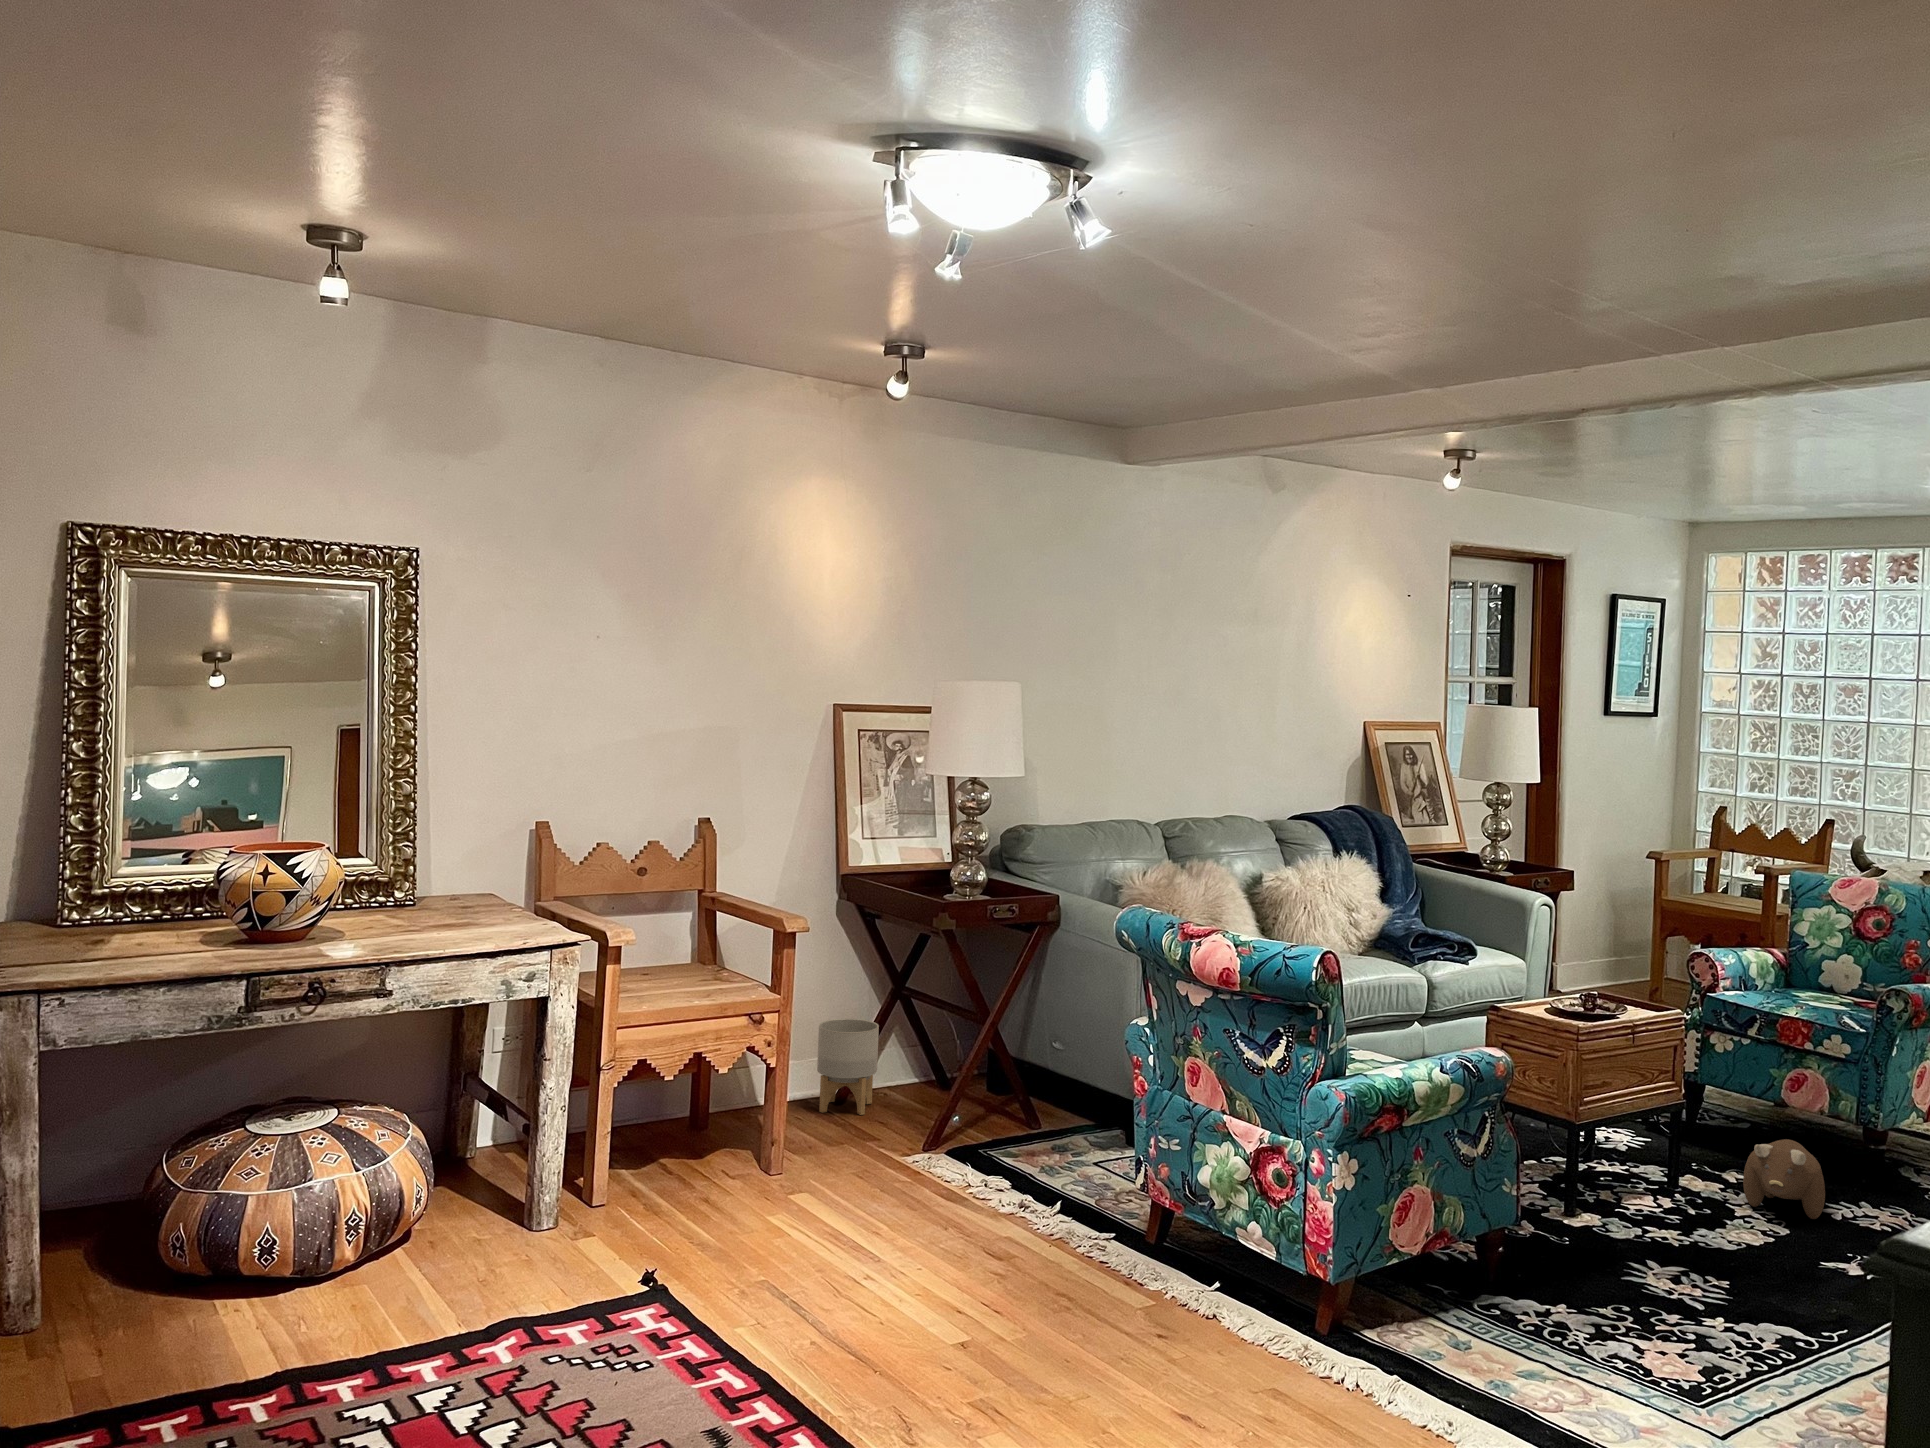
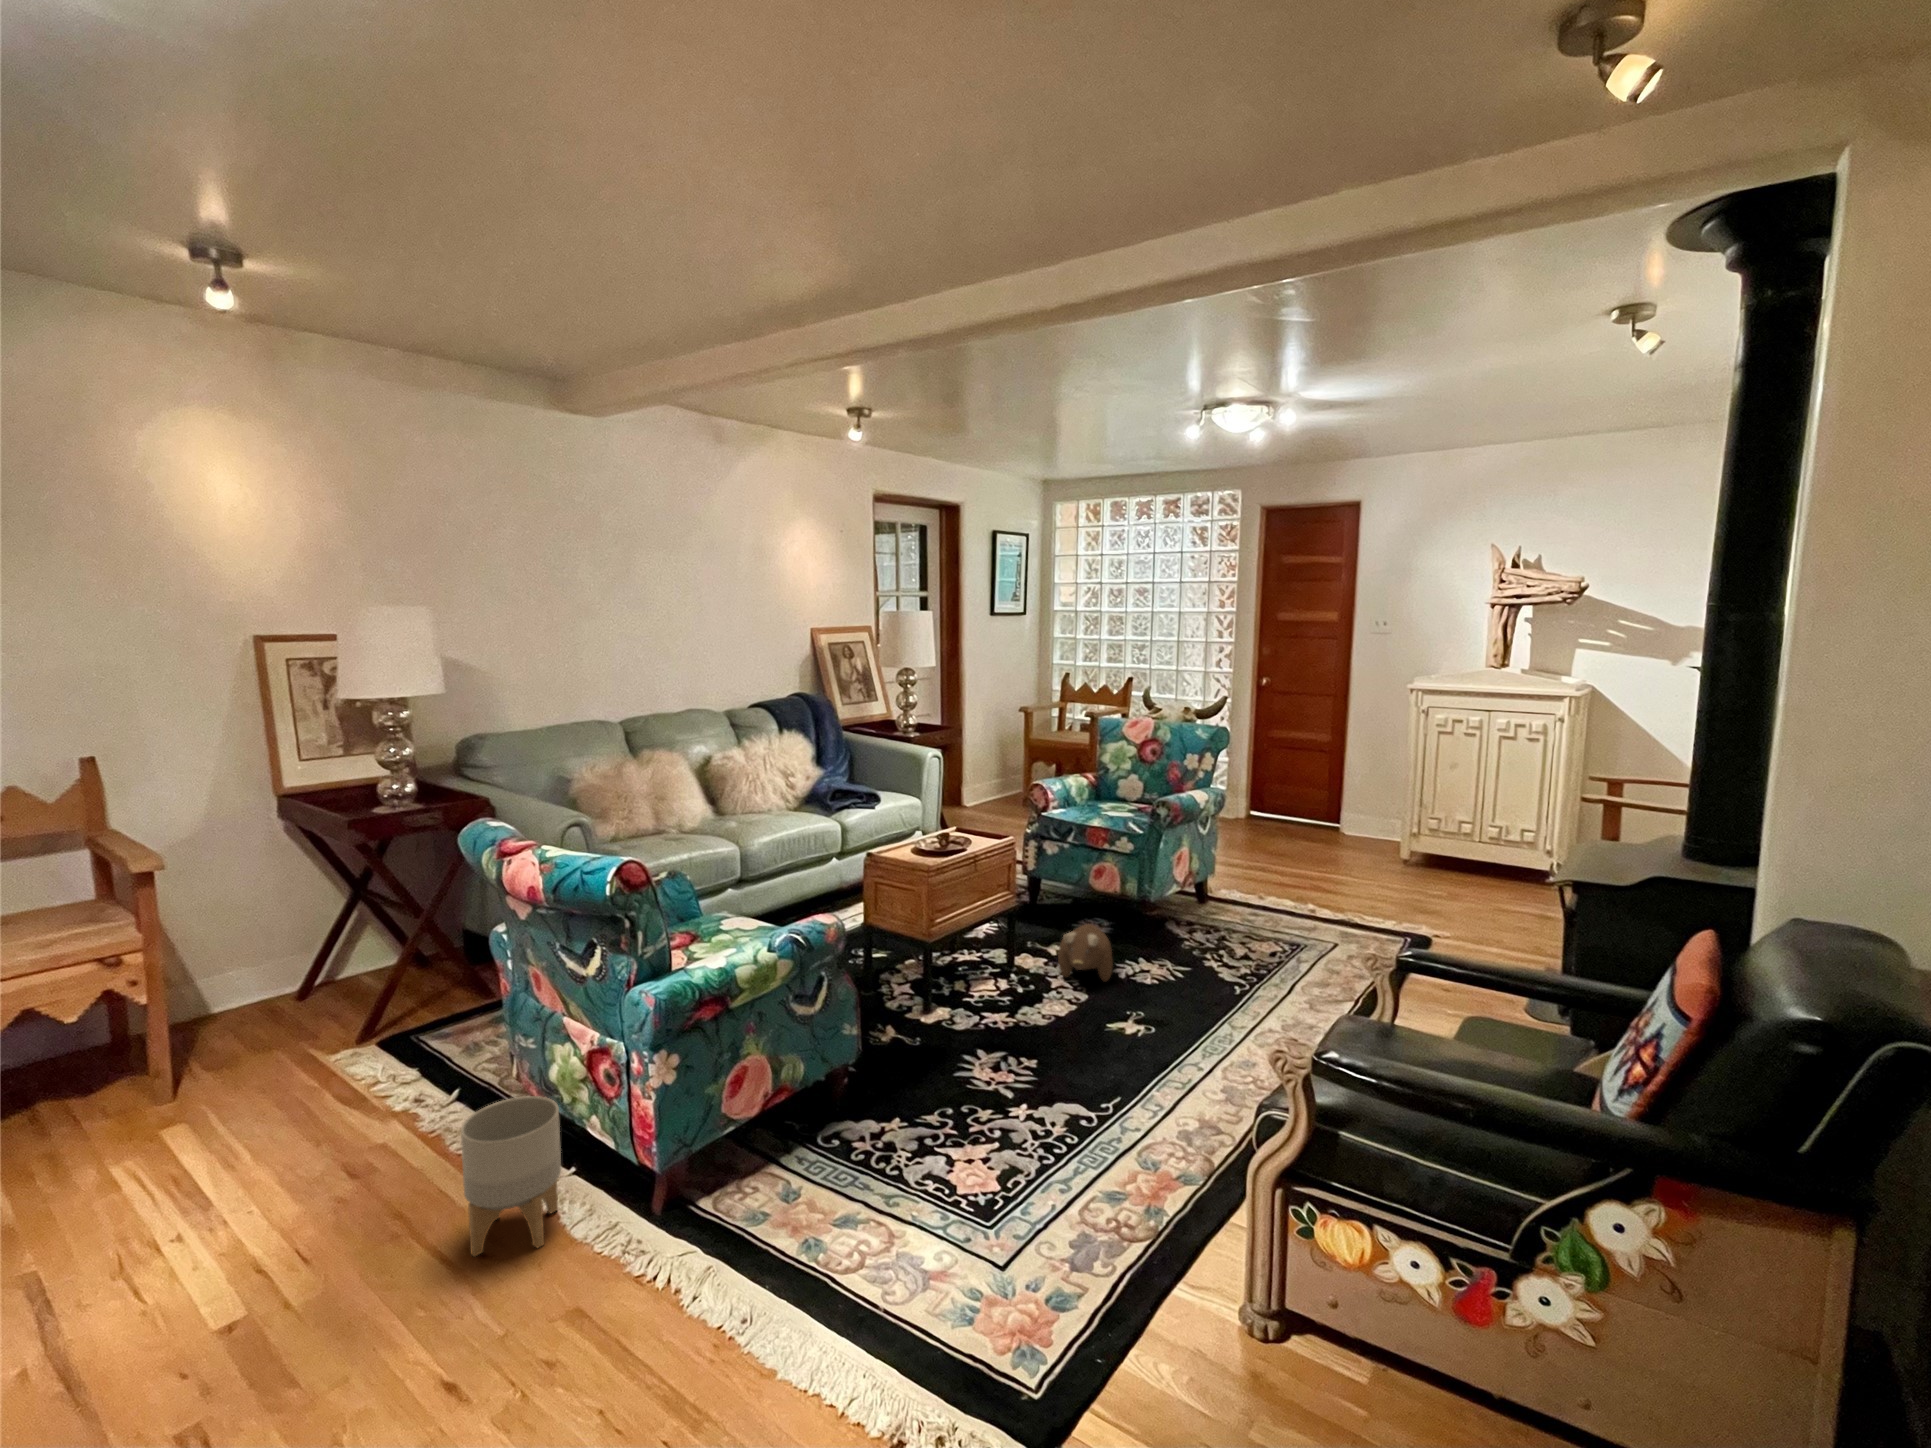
planter: present [817,1019,879,1115] -> present [461,1096,561,1256]

